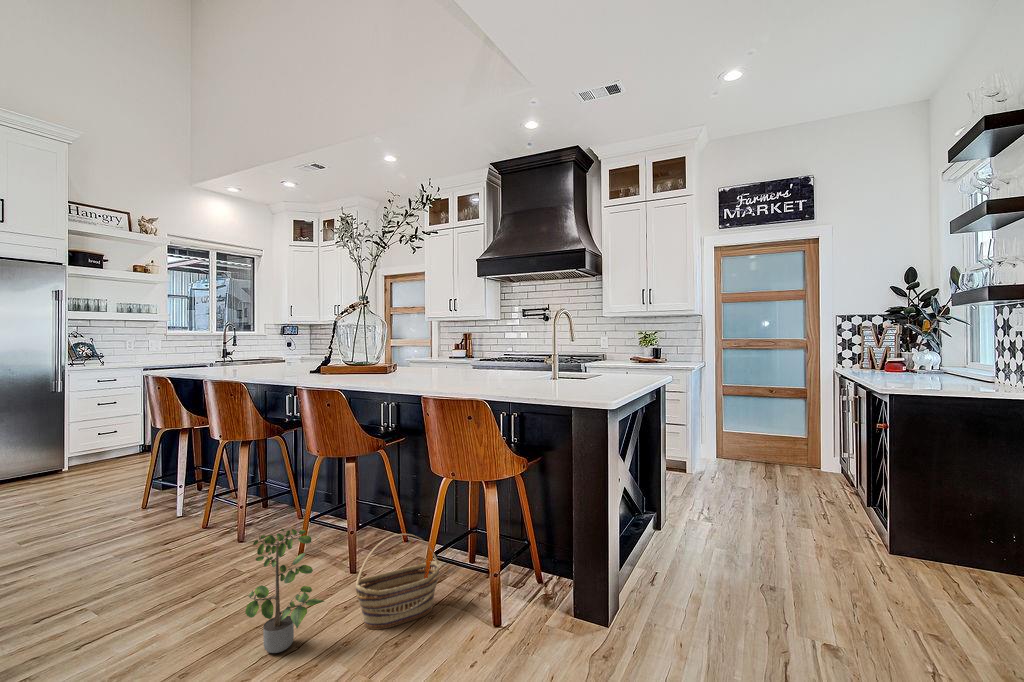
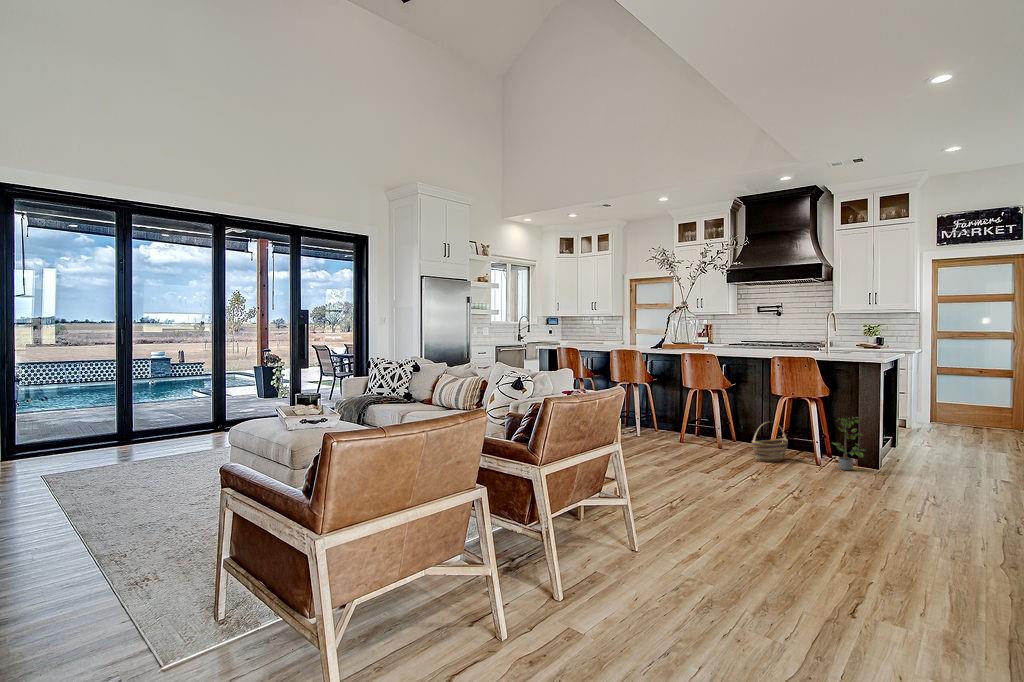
potted plant: present [245,529,324,653] -> present [832,417,866,470]

